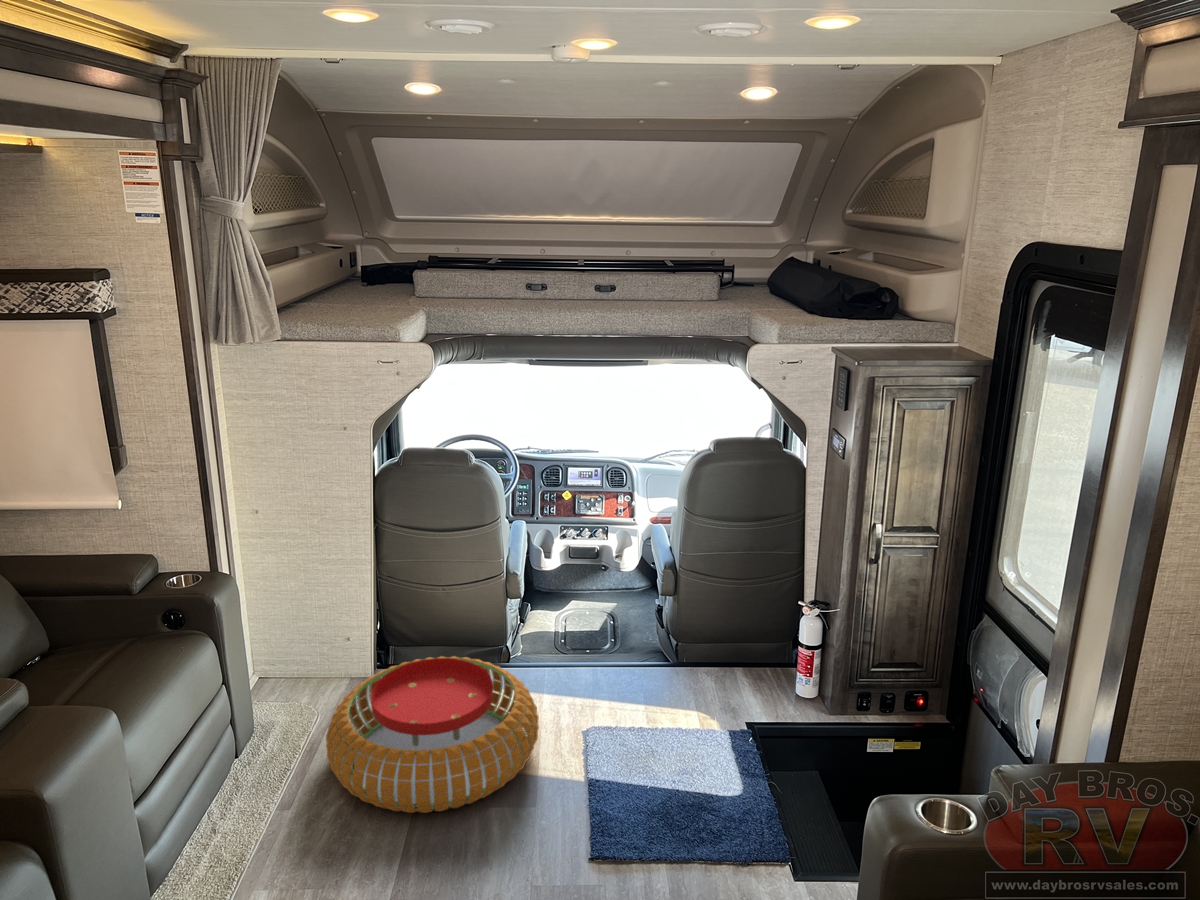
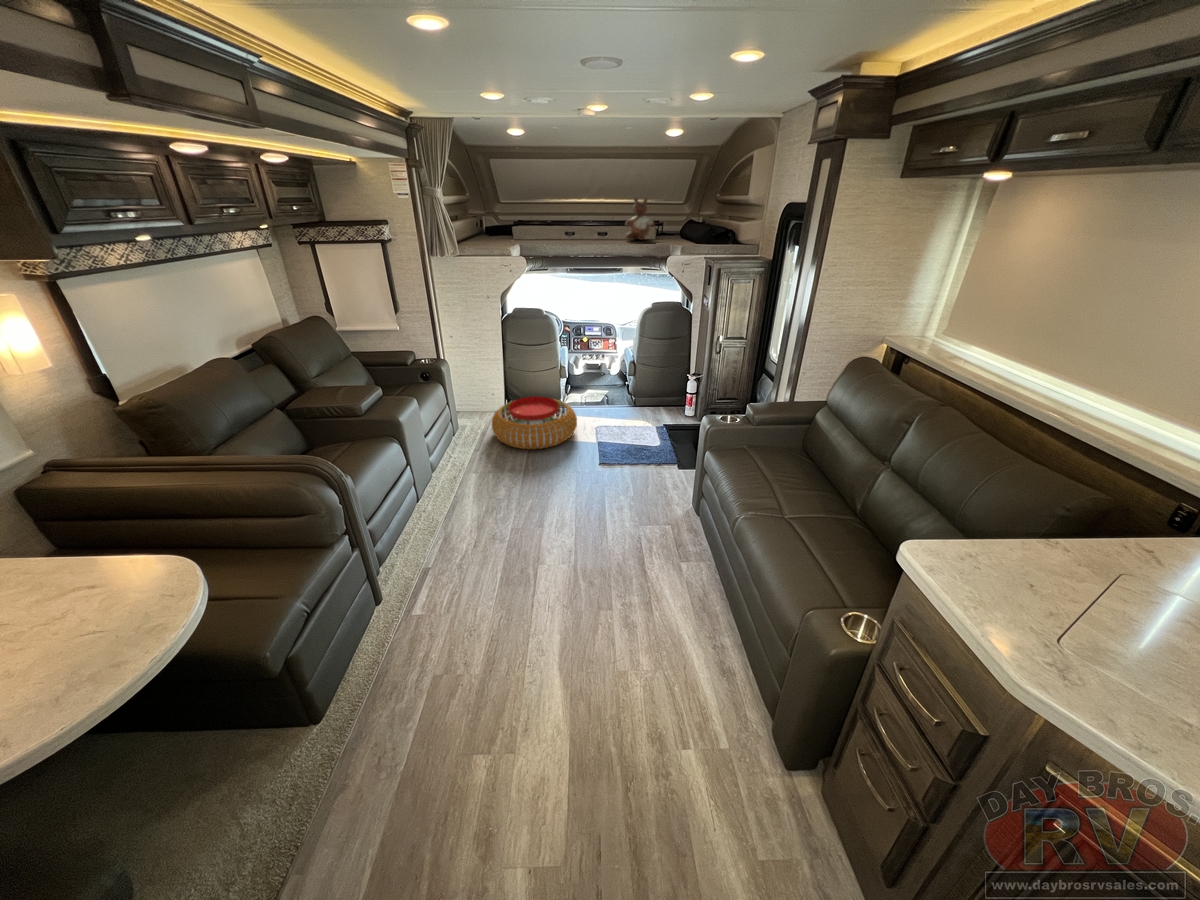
stuffed bear: none [652,227,713,308] -> present [626,198,655,240]

